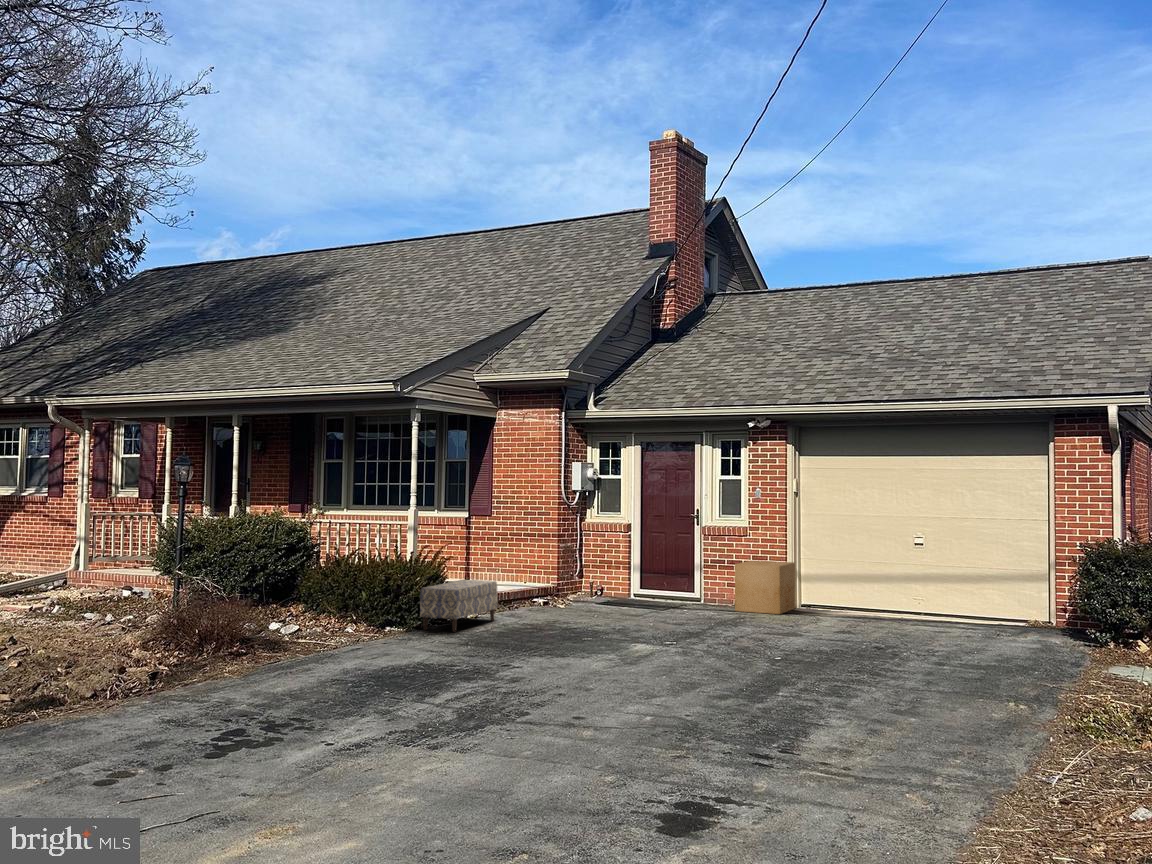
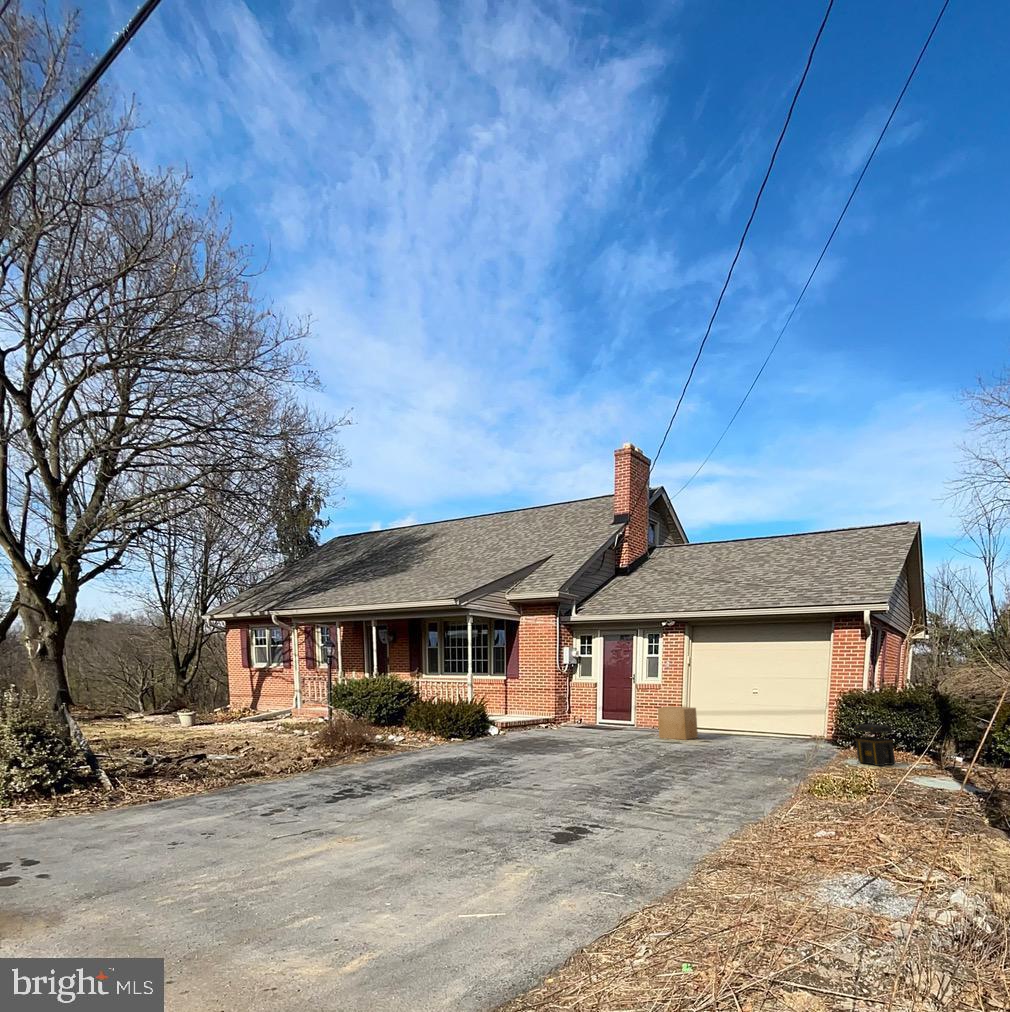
bench: present [420,580,498,632] -> none [468,715,514,745]
toolbox: none [1070,590,1129,655] -> present [854,724,895,766]

